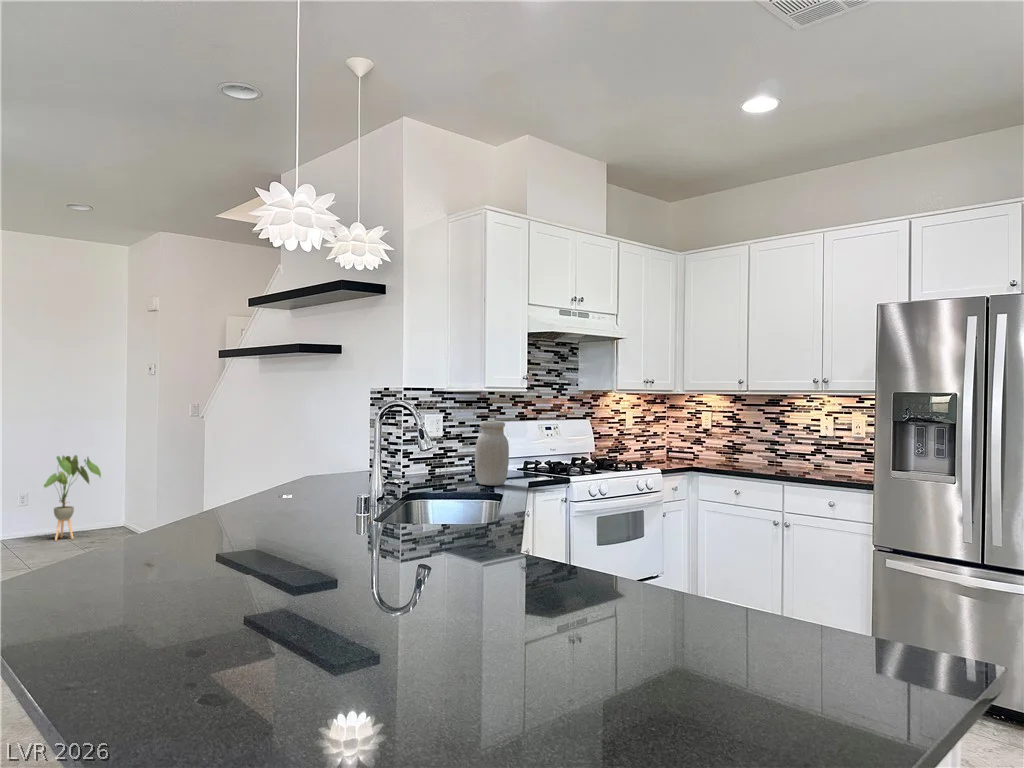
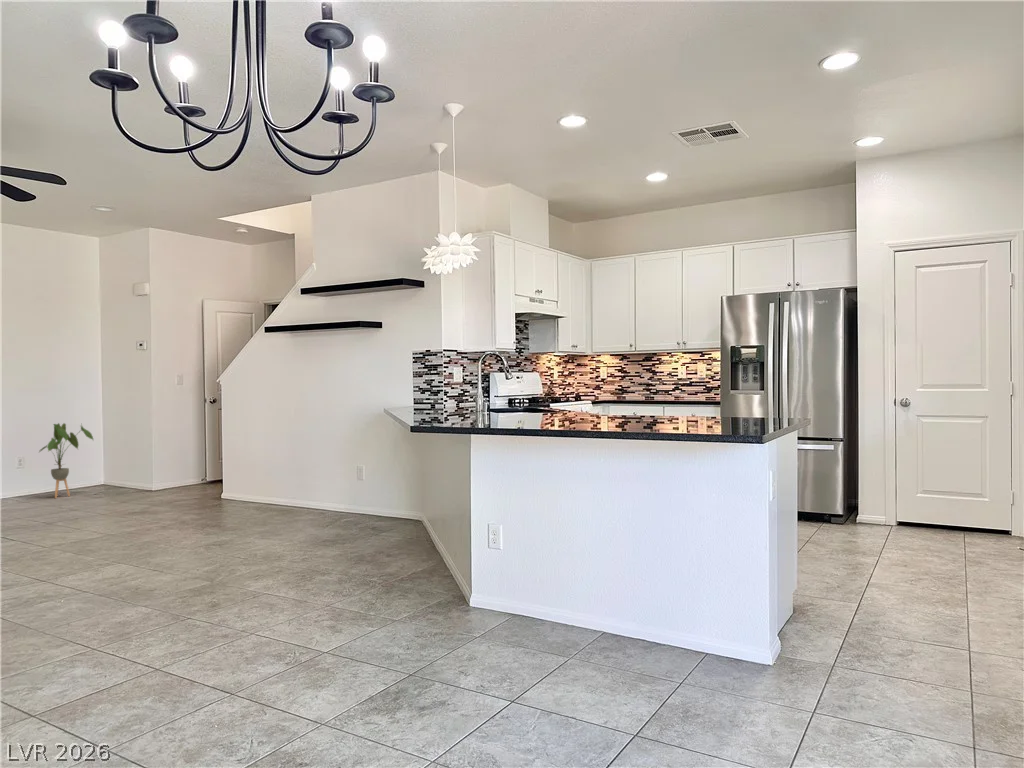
jar: present [475,421,509,486] -> none [499,368,521,408]

